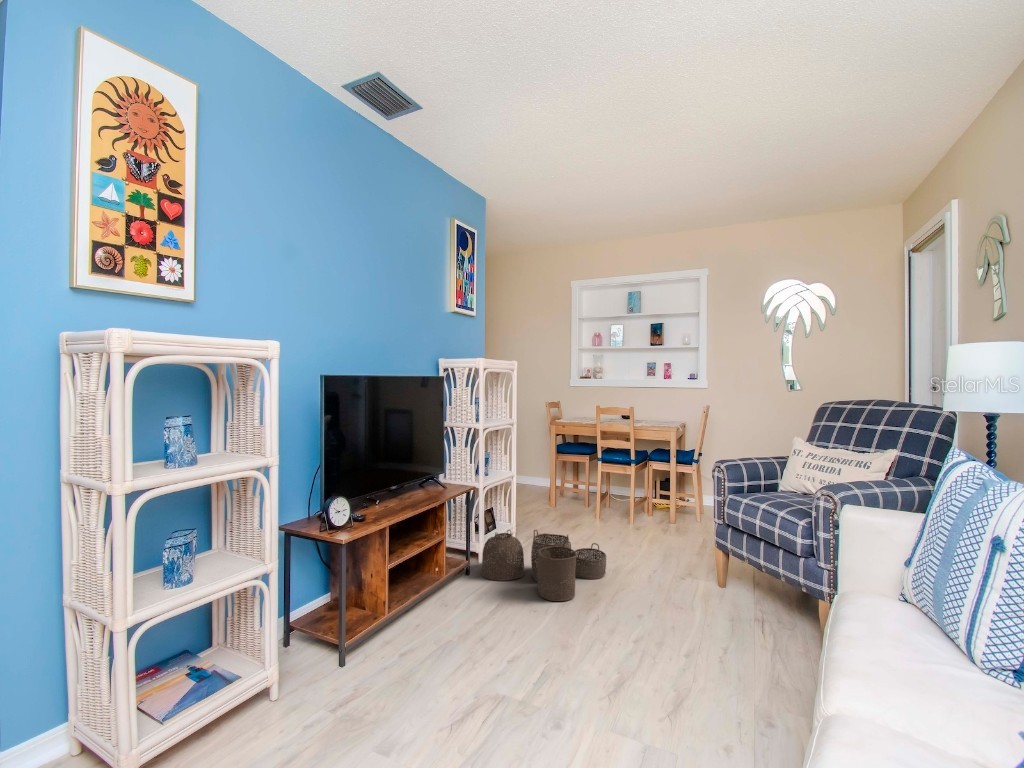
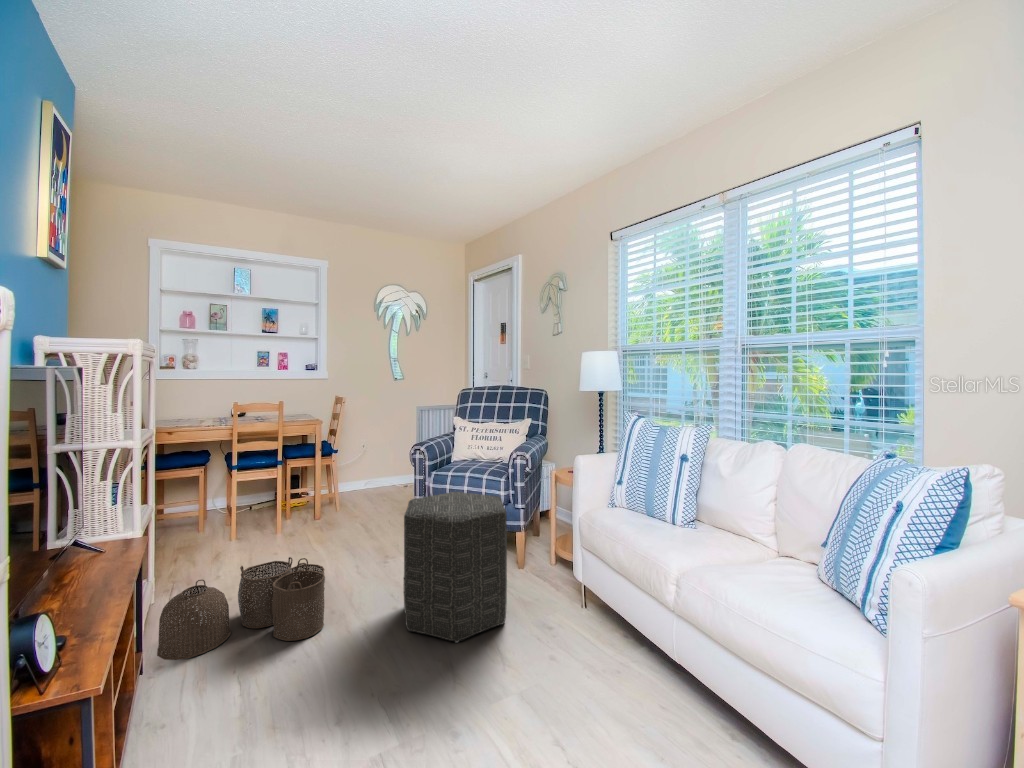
ottoman: none [617,511,743,679] -> present [404,492,507,643]

